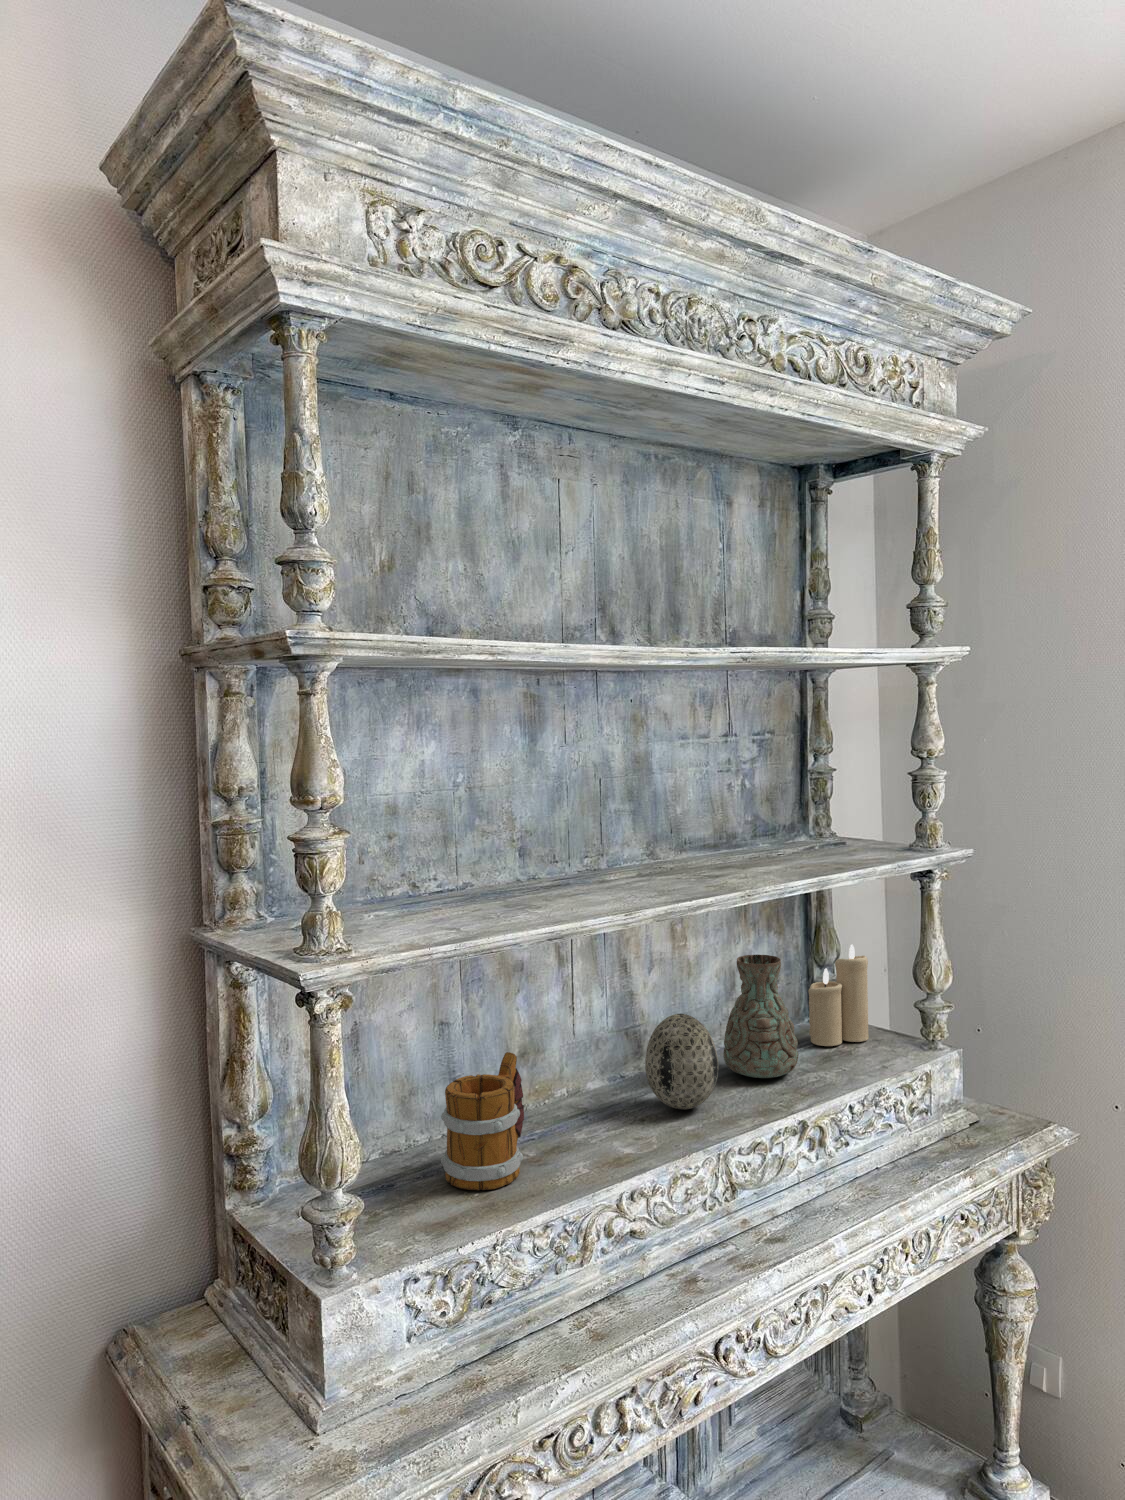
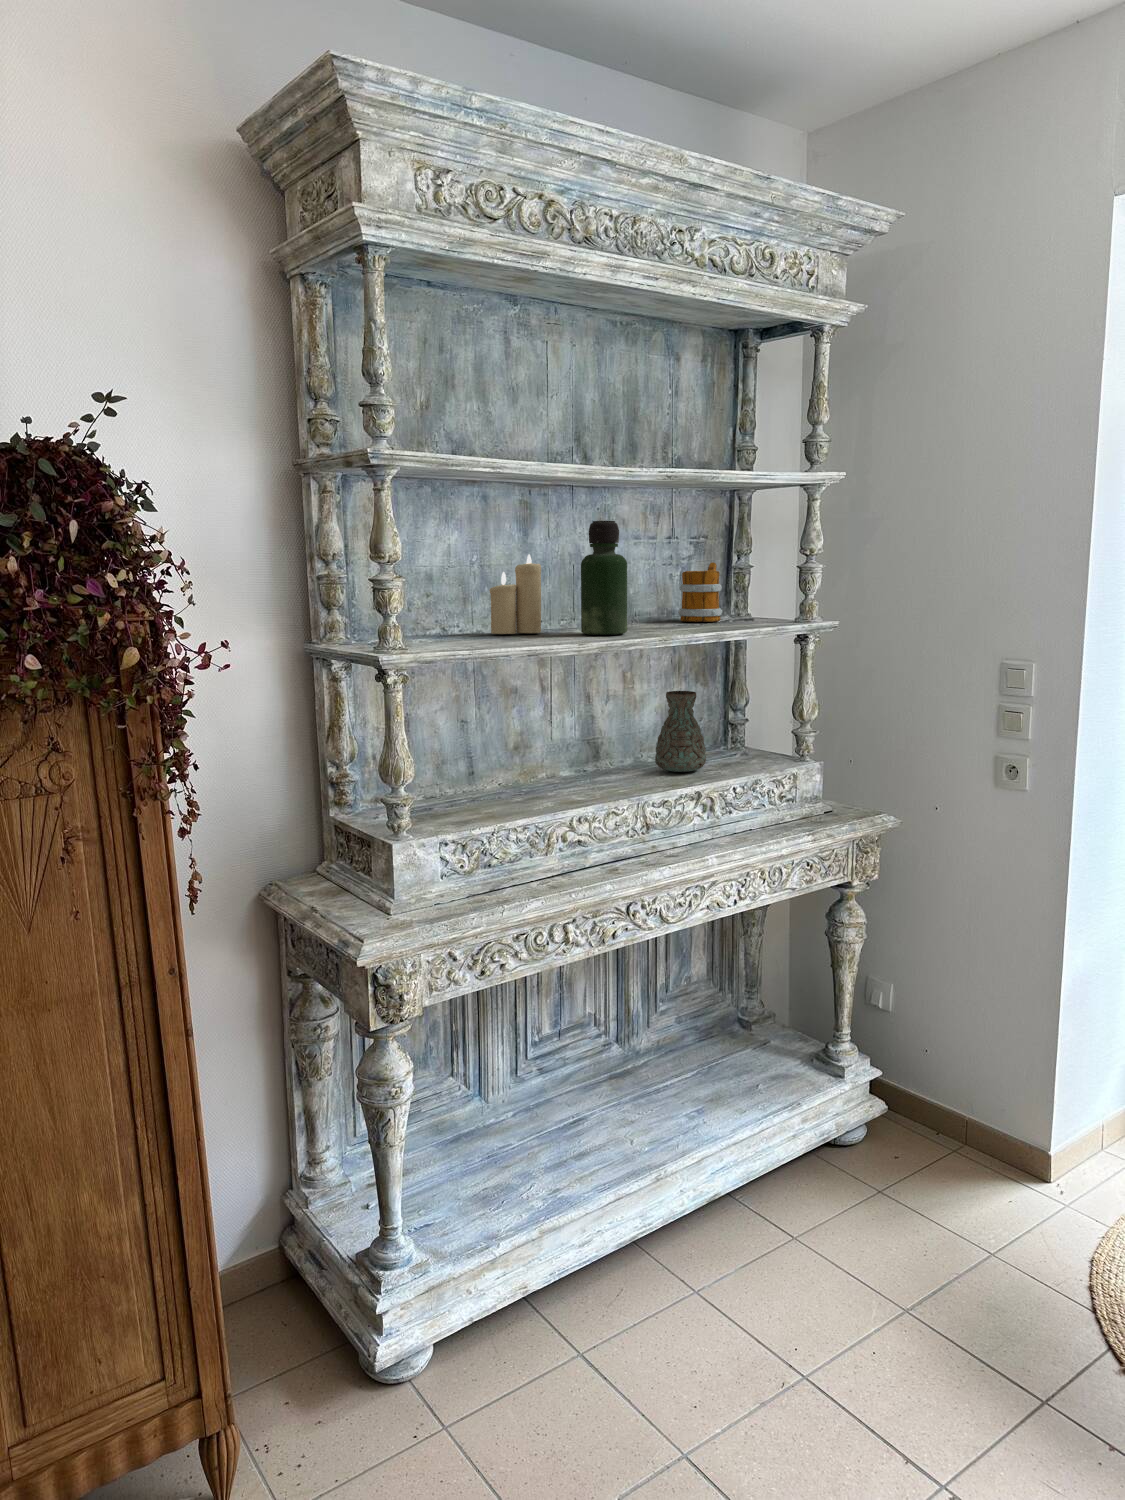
bottle: none [619,724,690,895] -> present [581,521,627,635]
candle: present [808,945,868,1046] -> present [489,554,541,634]
decorative egg: present [645,1014,718,1110] -> none [598,722,646,784]
mug: present [441,1052,524,1190] -> present [678,562,722,622]

